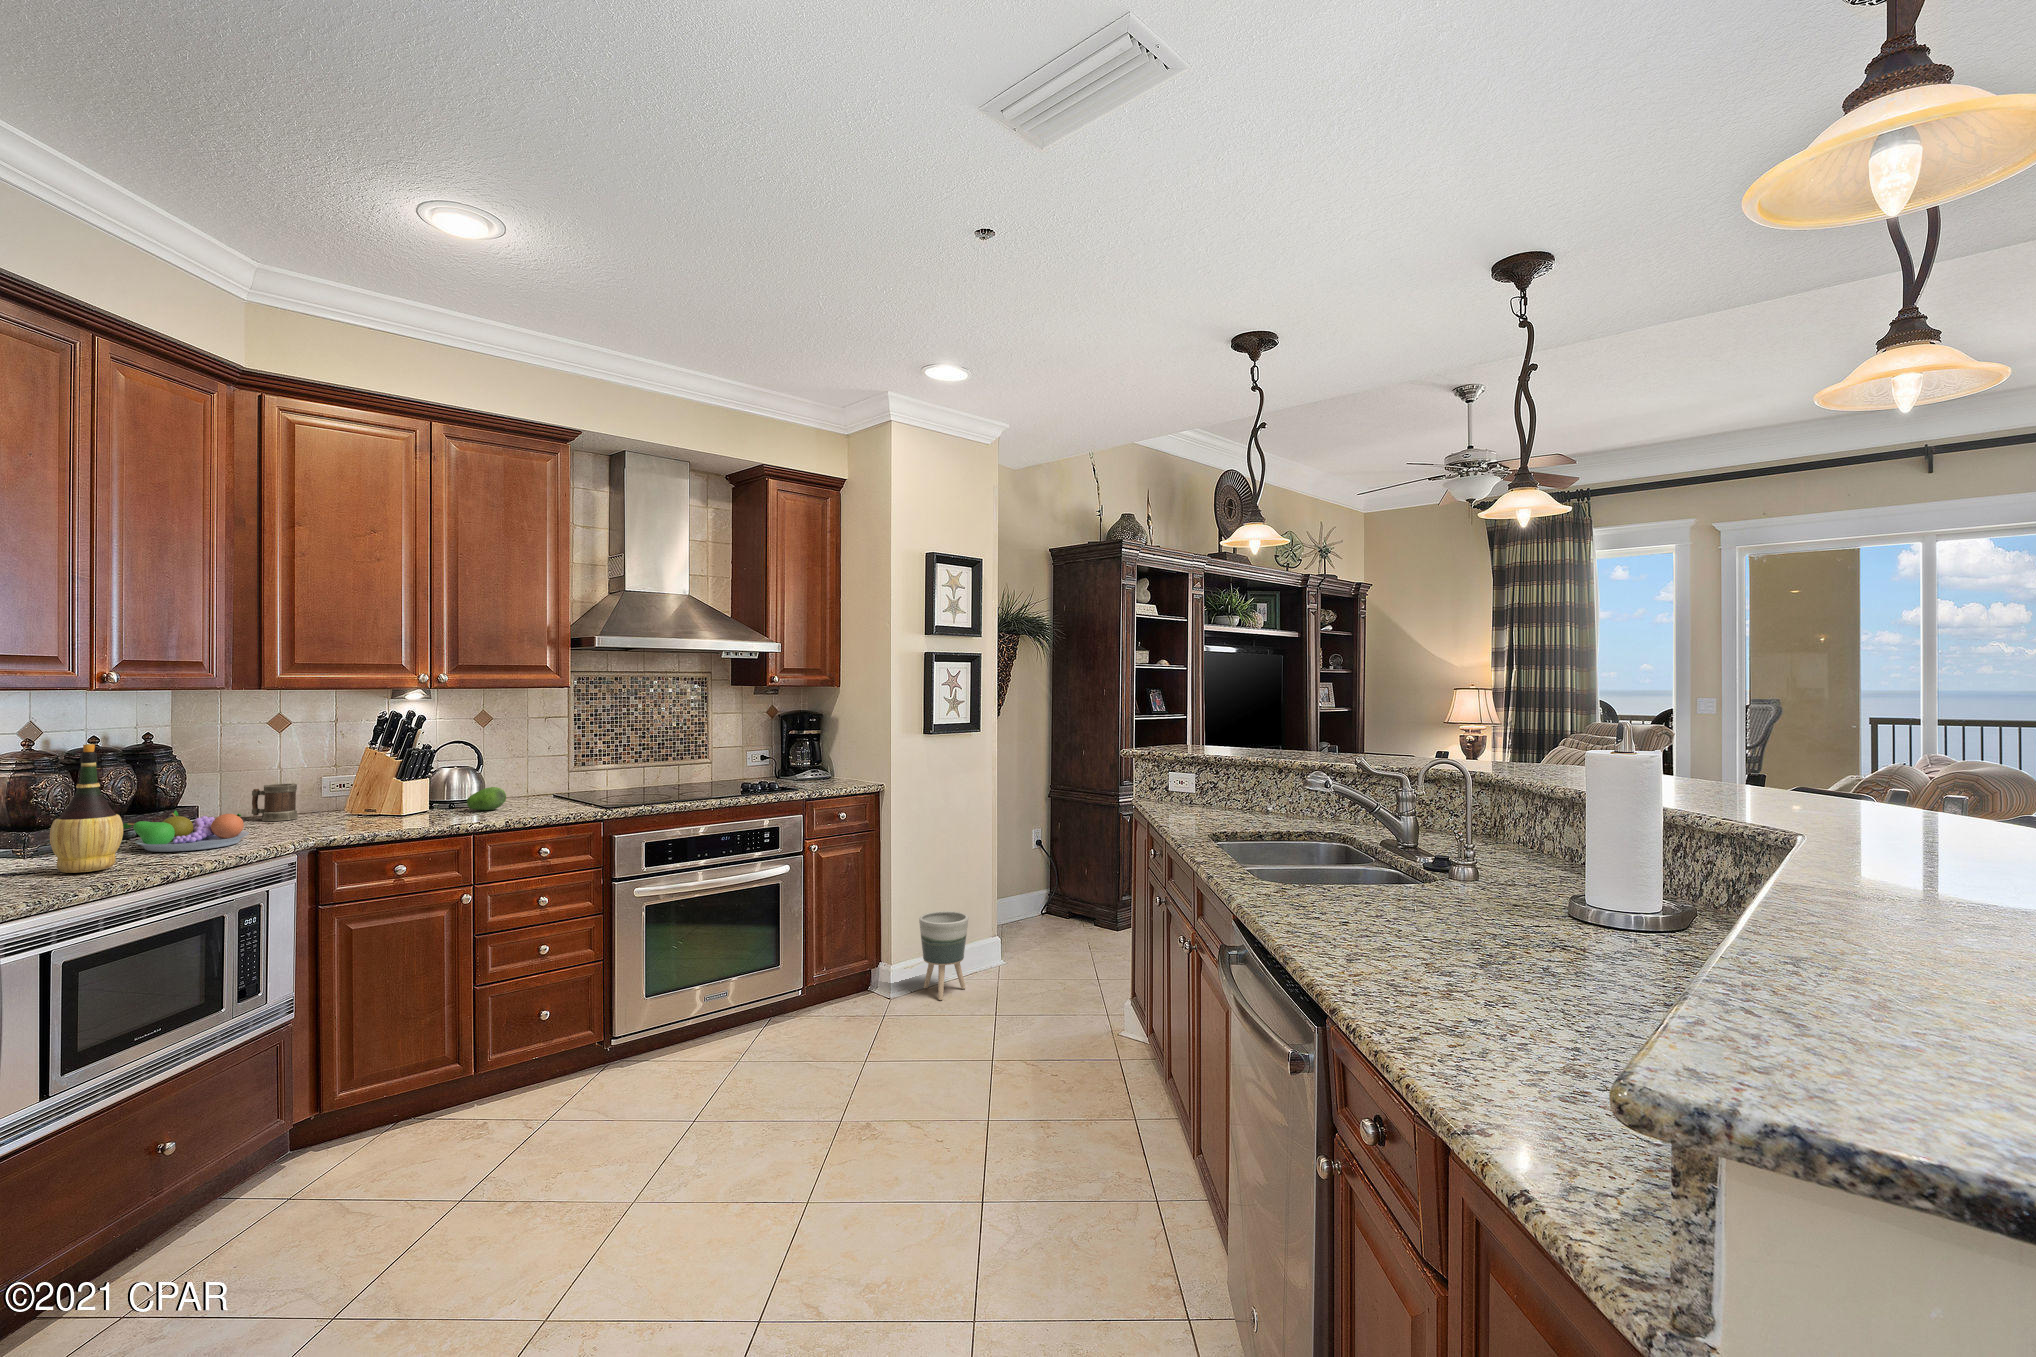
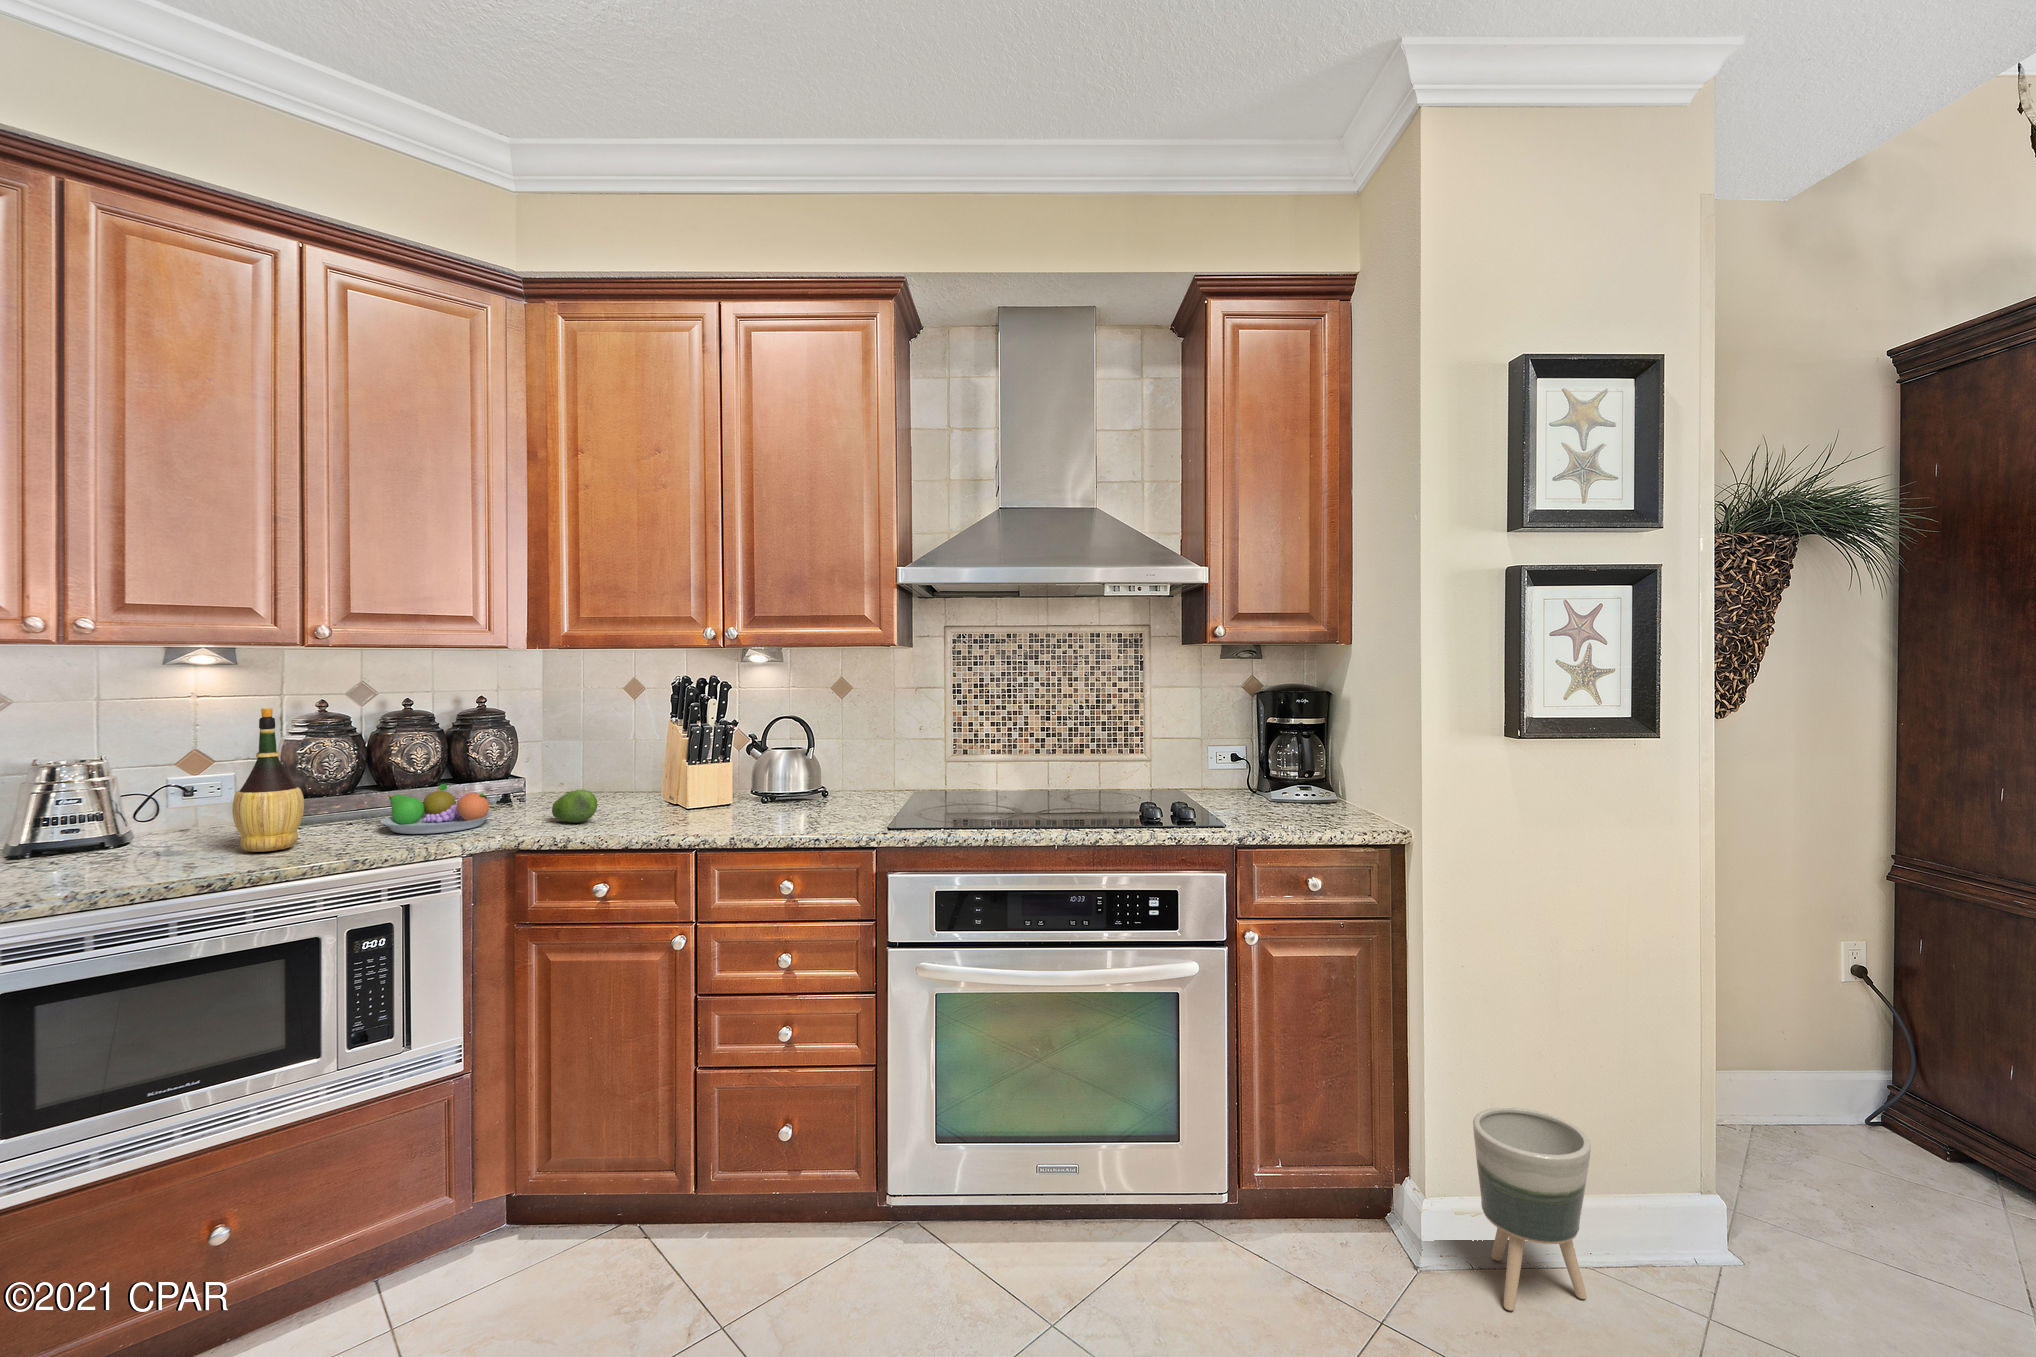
mug: present [252,784,298,821] -> none [588,758,628,801]
fruit: present [467,787,506,810] -> present [552,790,598,823]

